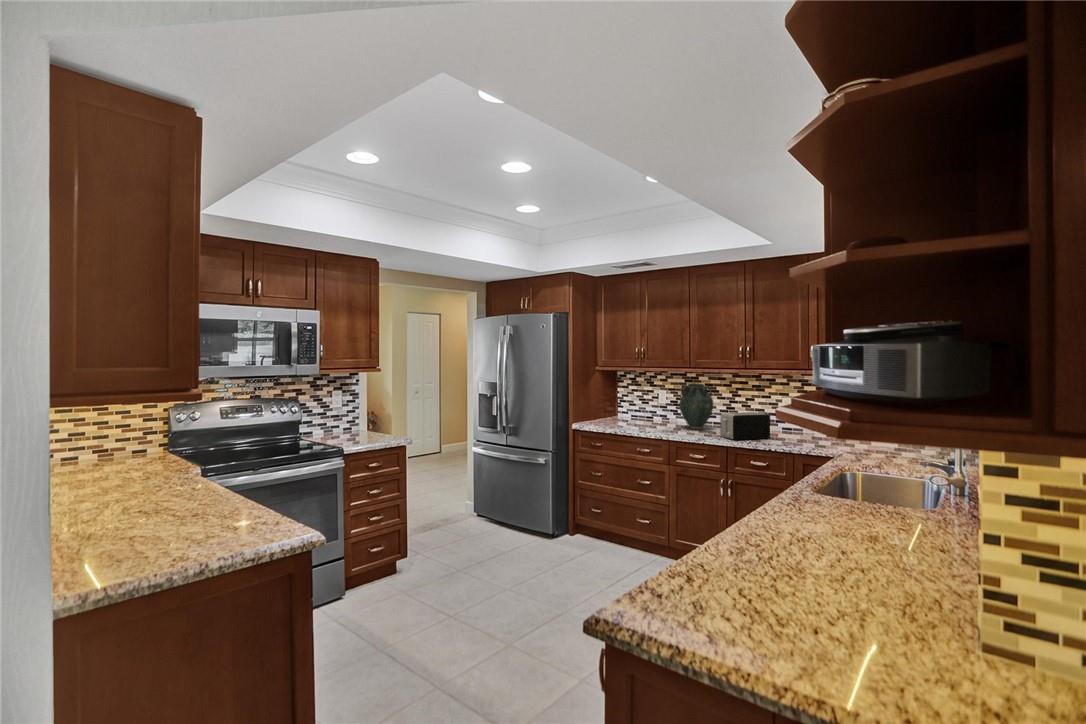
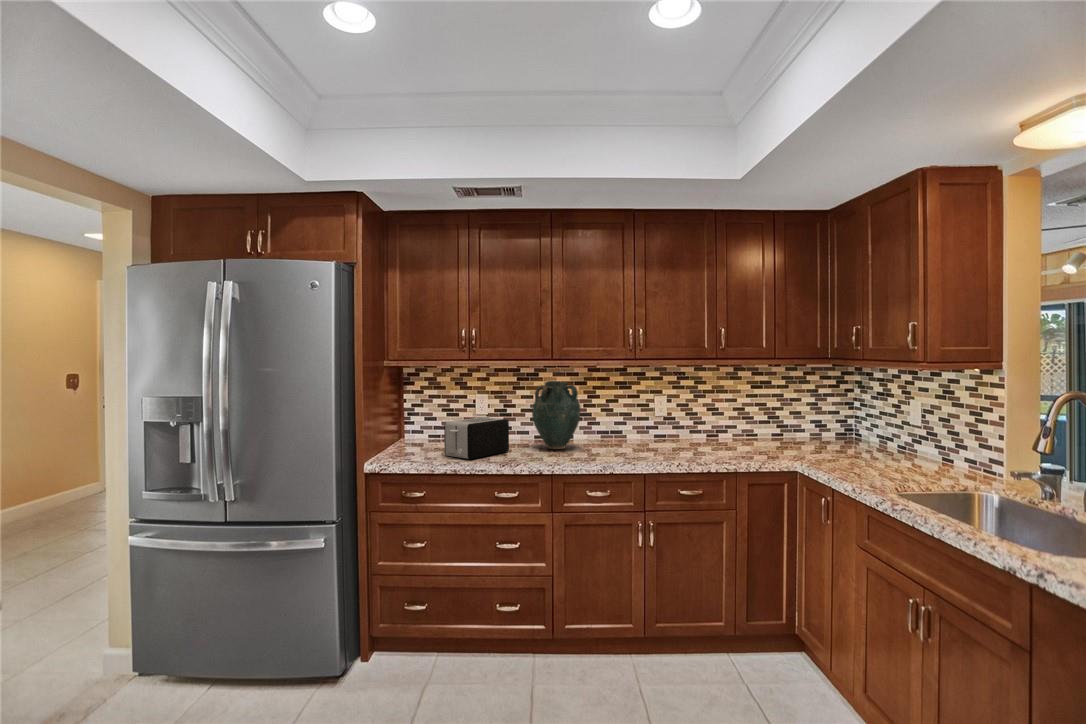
toaster: present [720,412,770,440] -> present [444,417,509,459]

